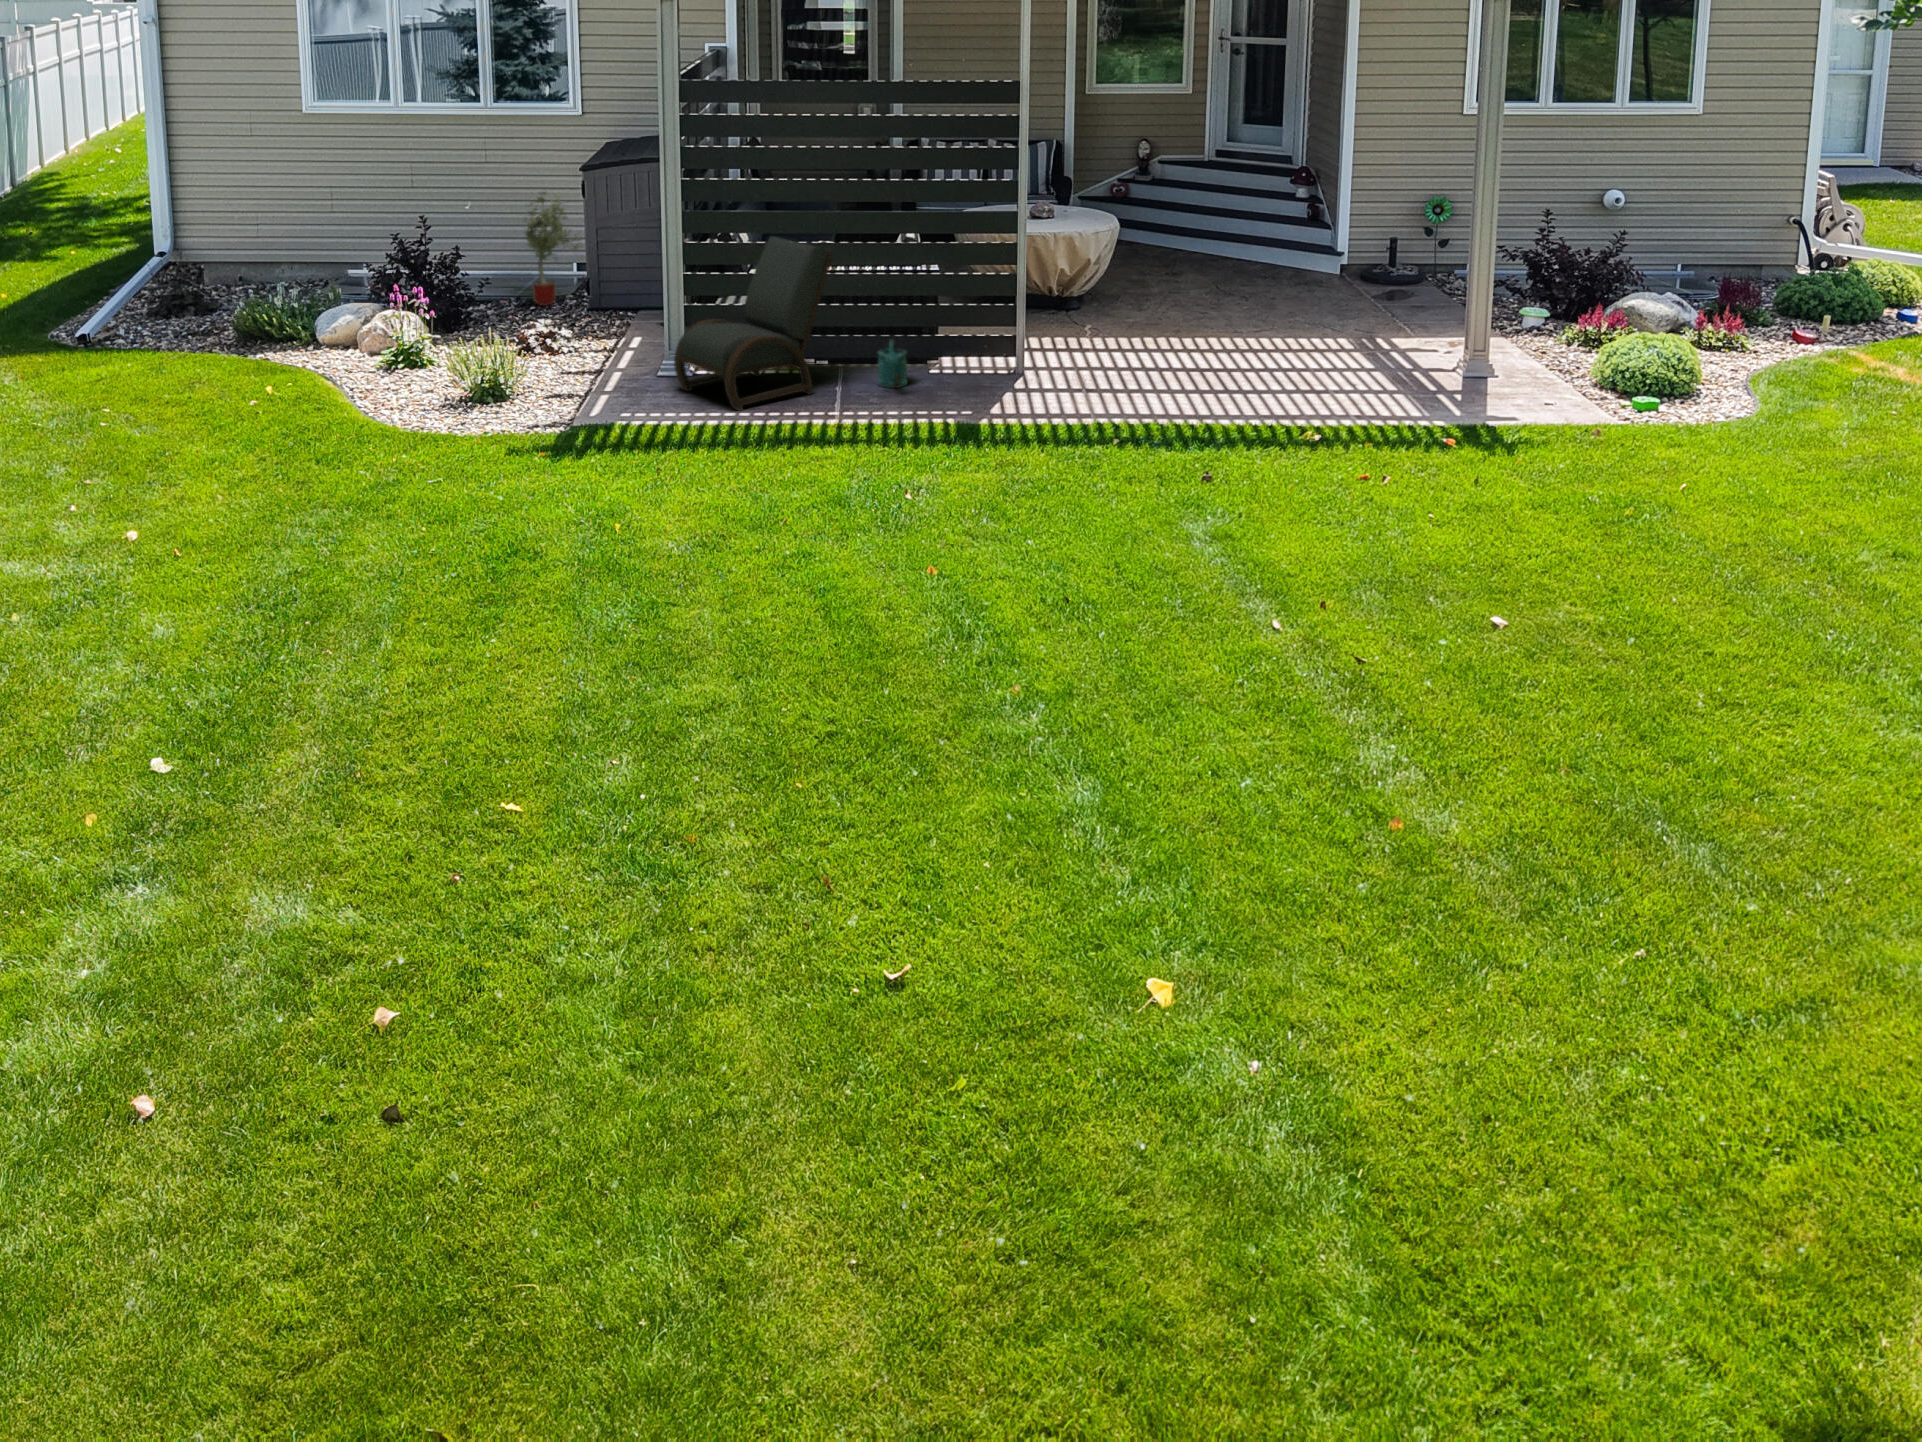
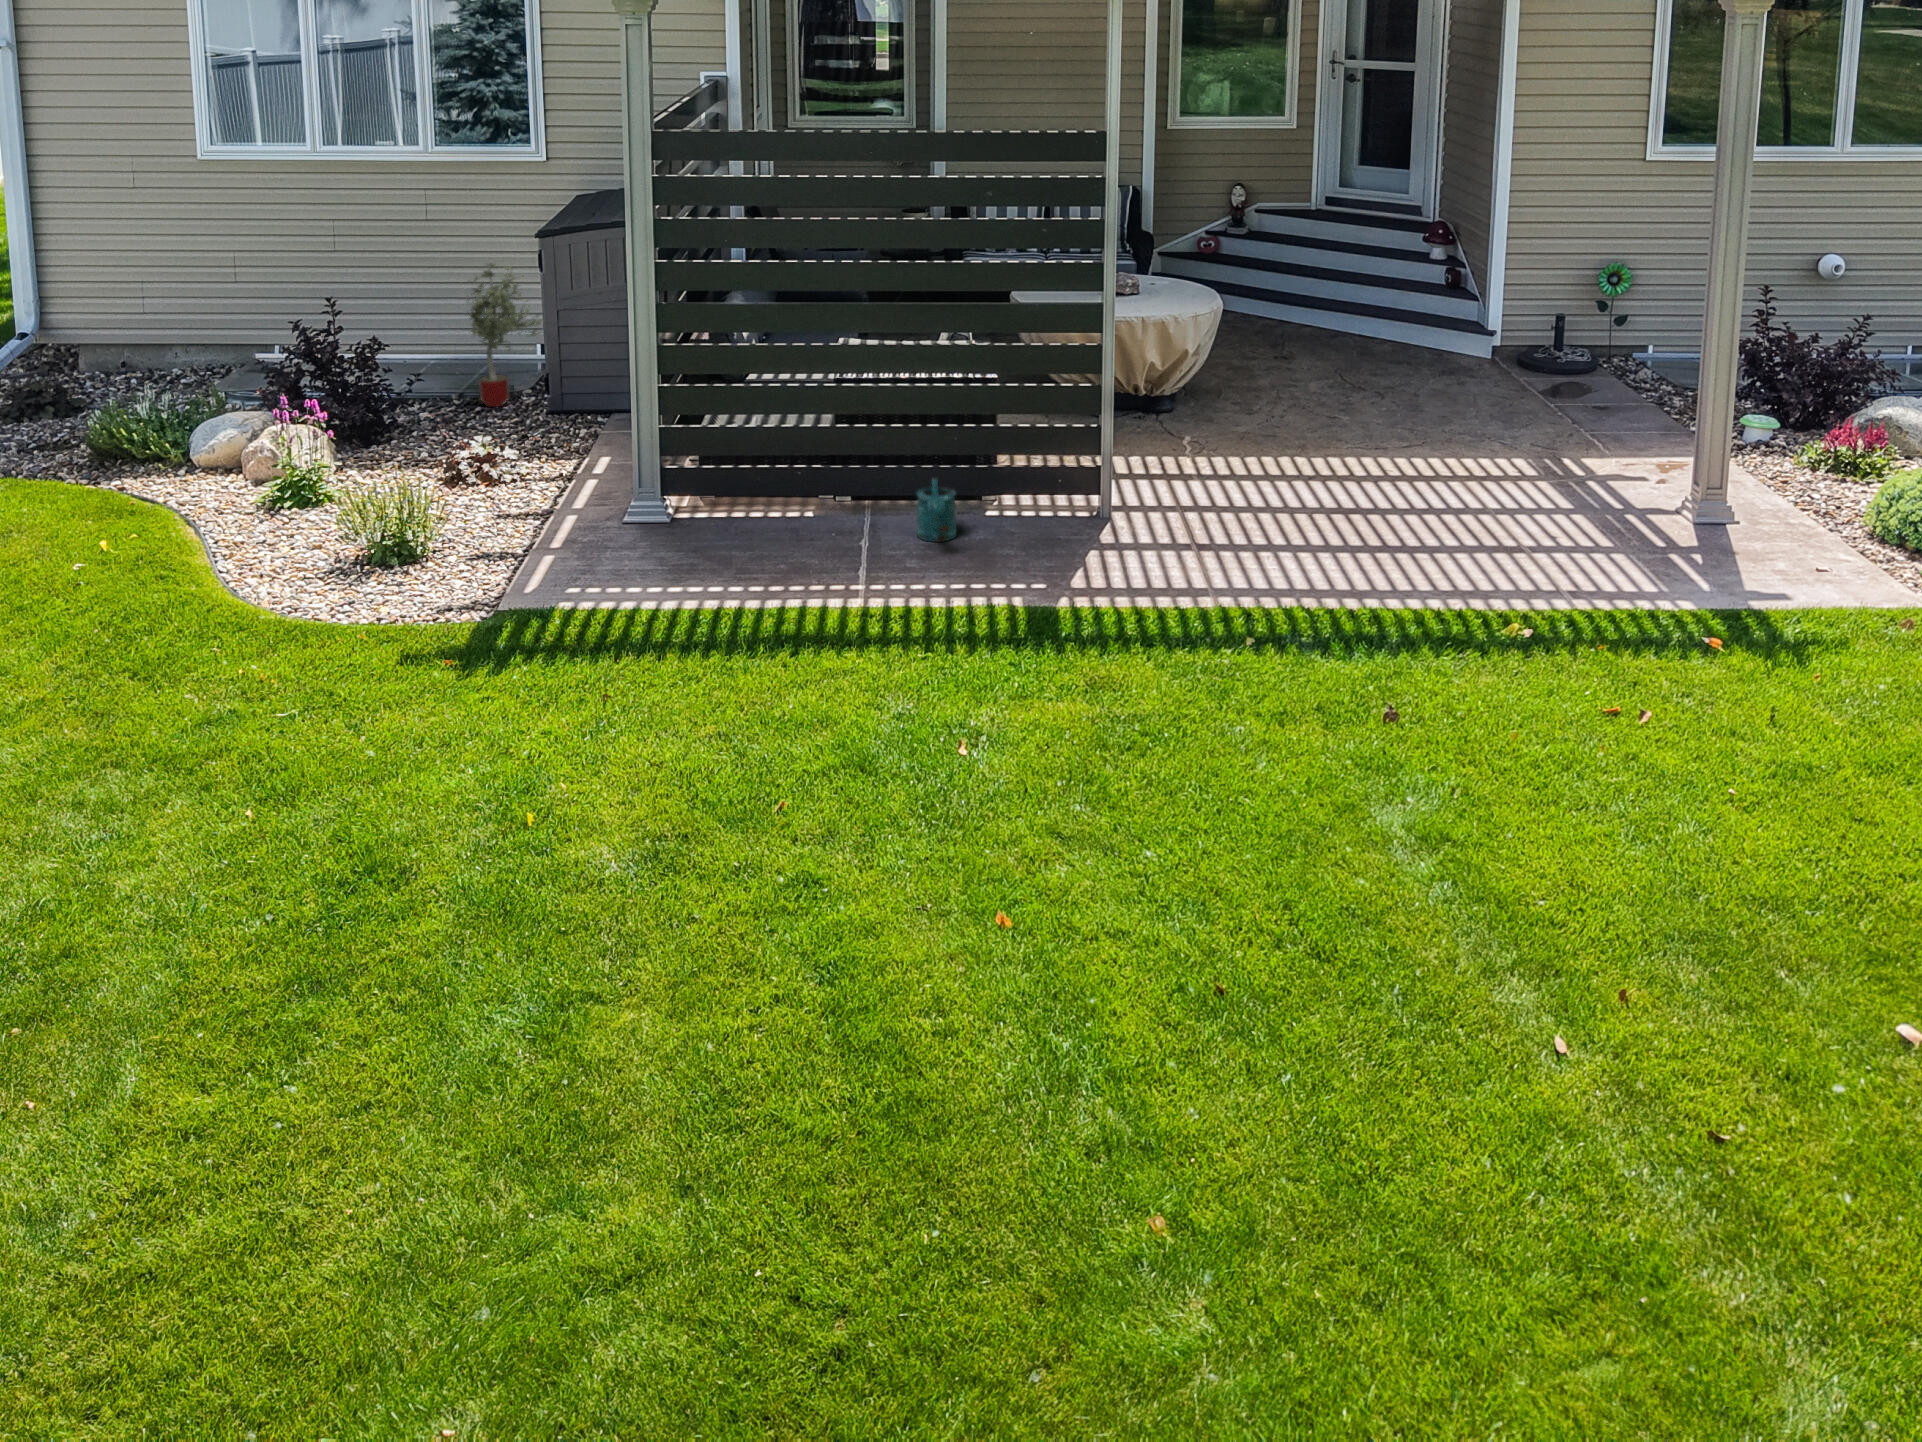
lounge chair: present [674,236,833,411] -> none [643,337,858,581]

